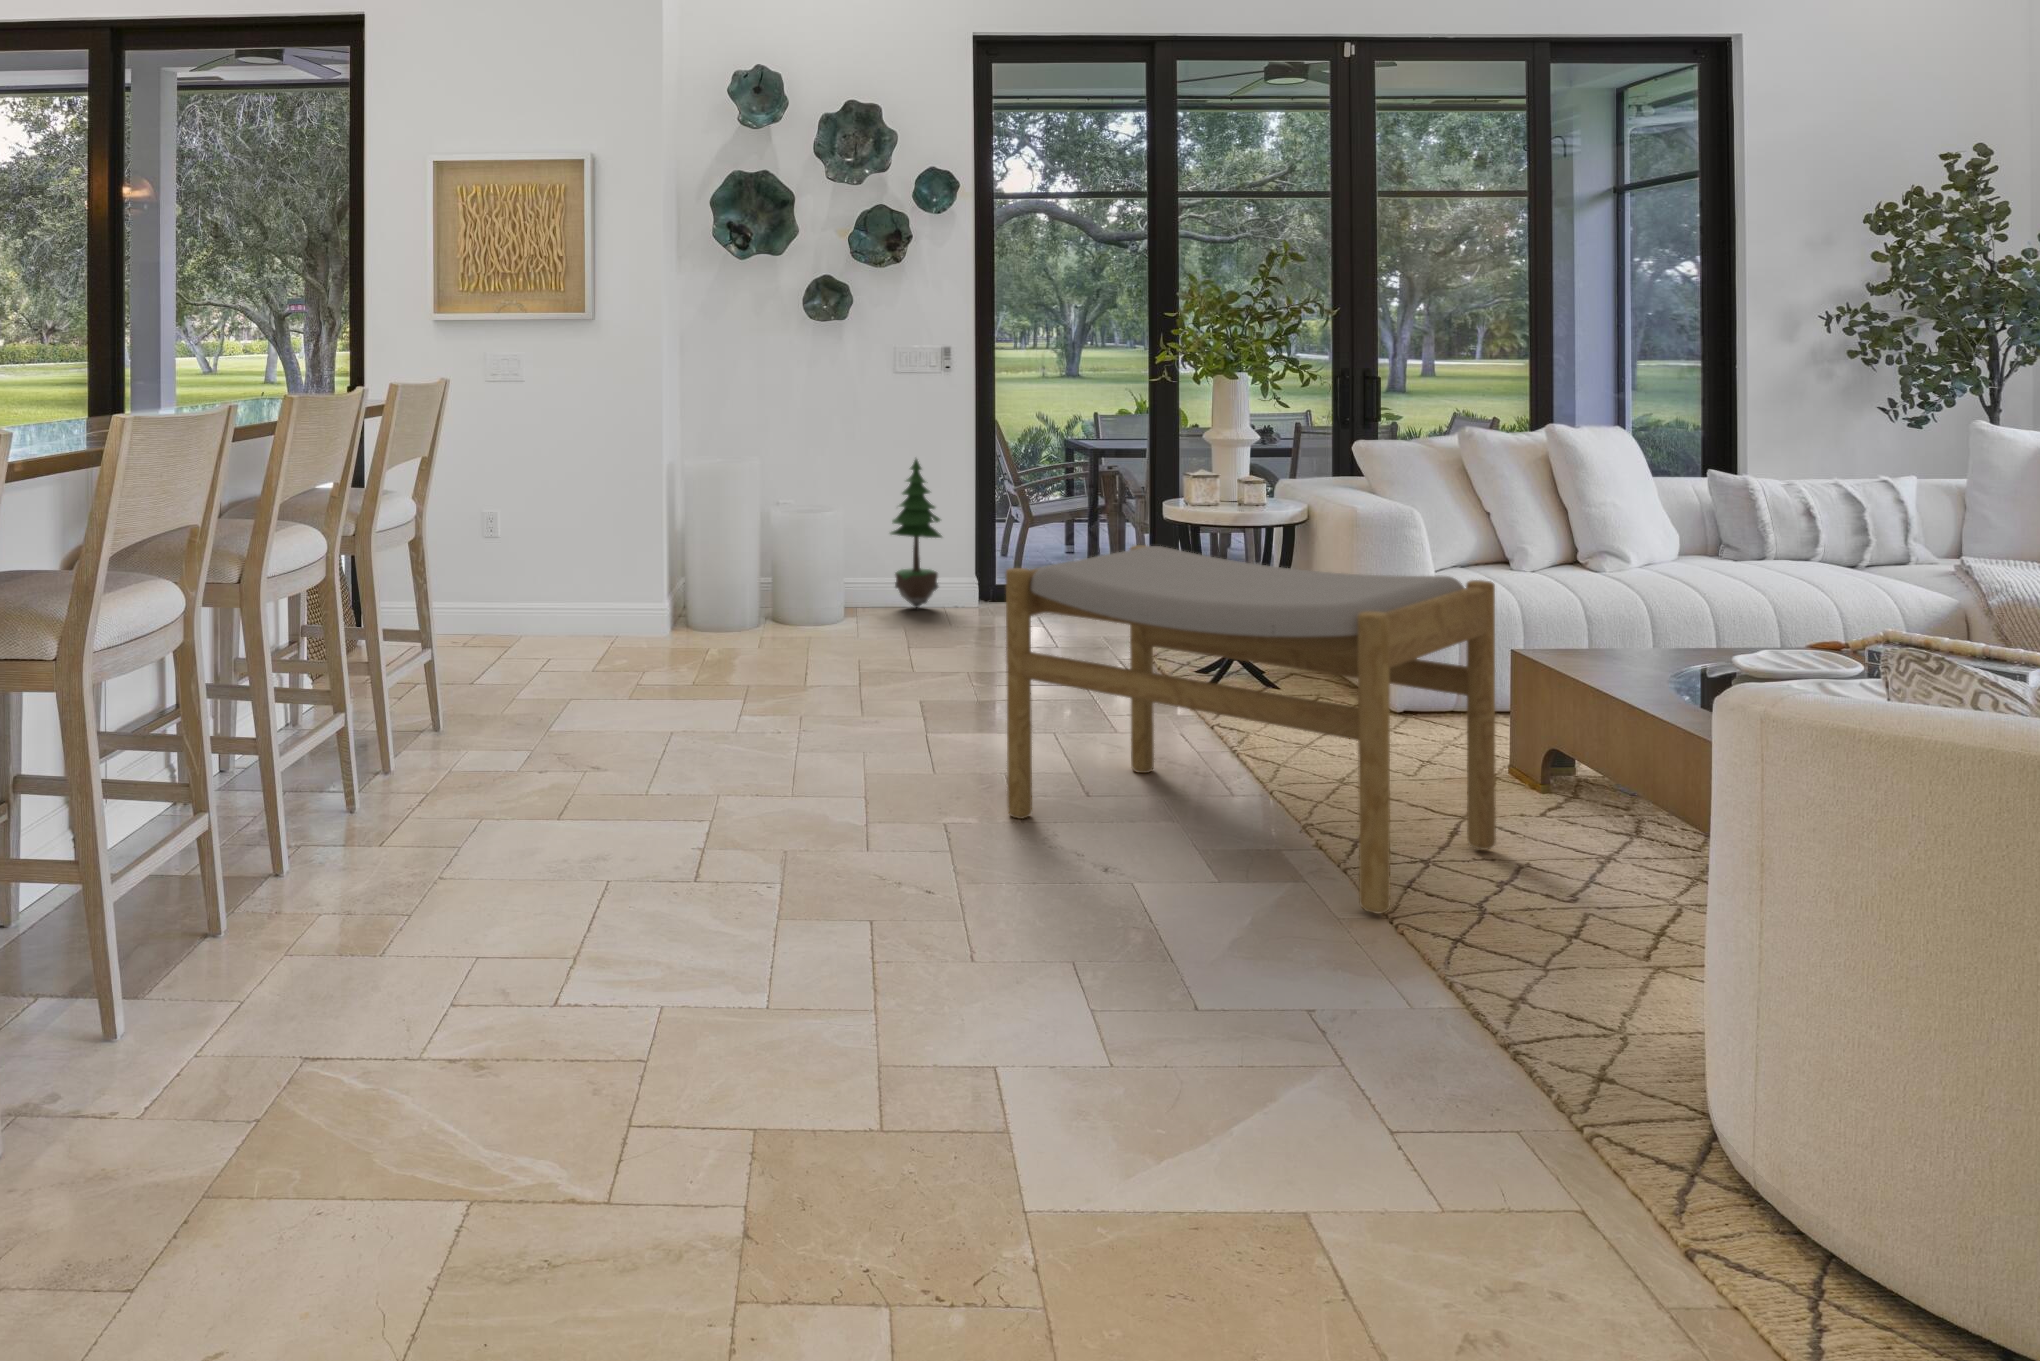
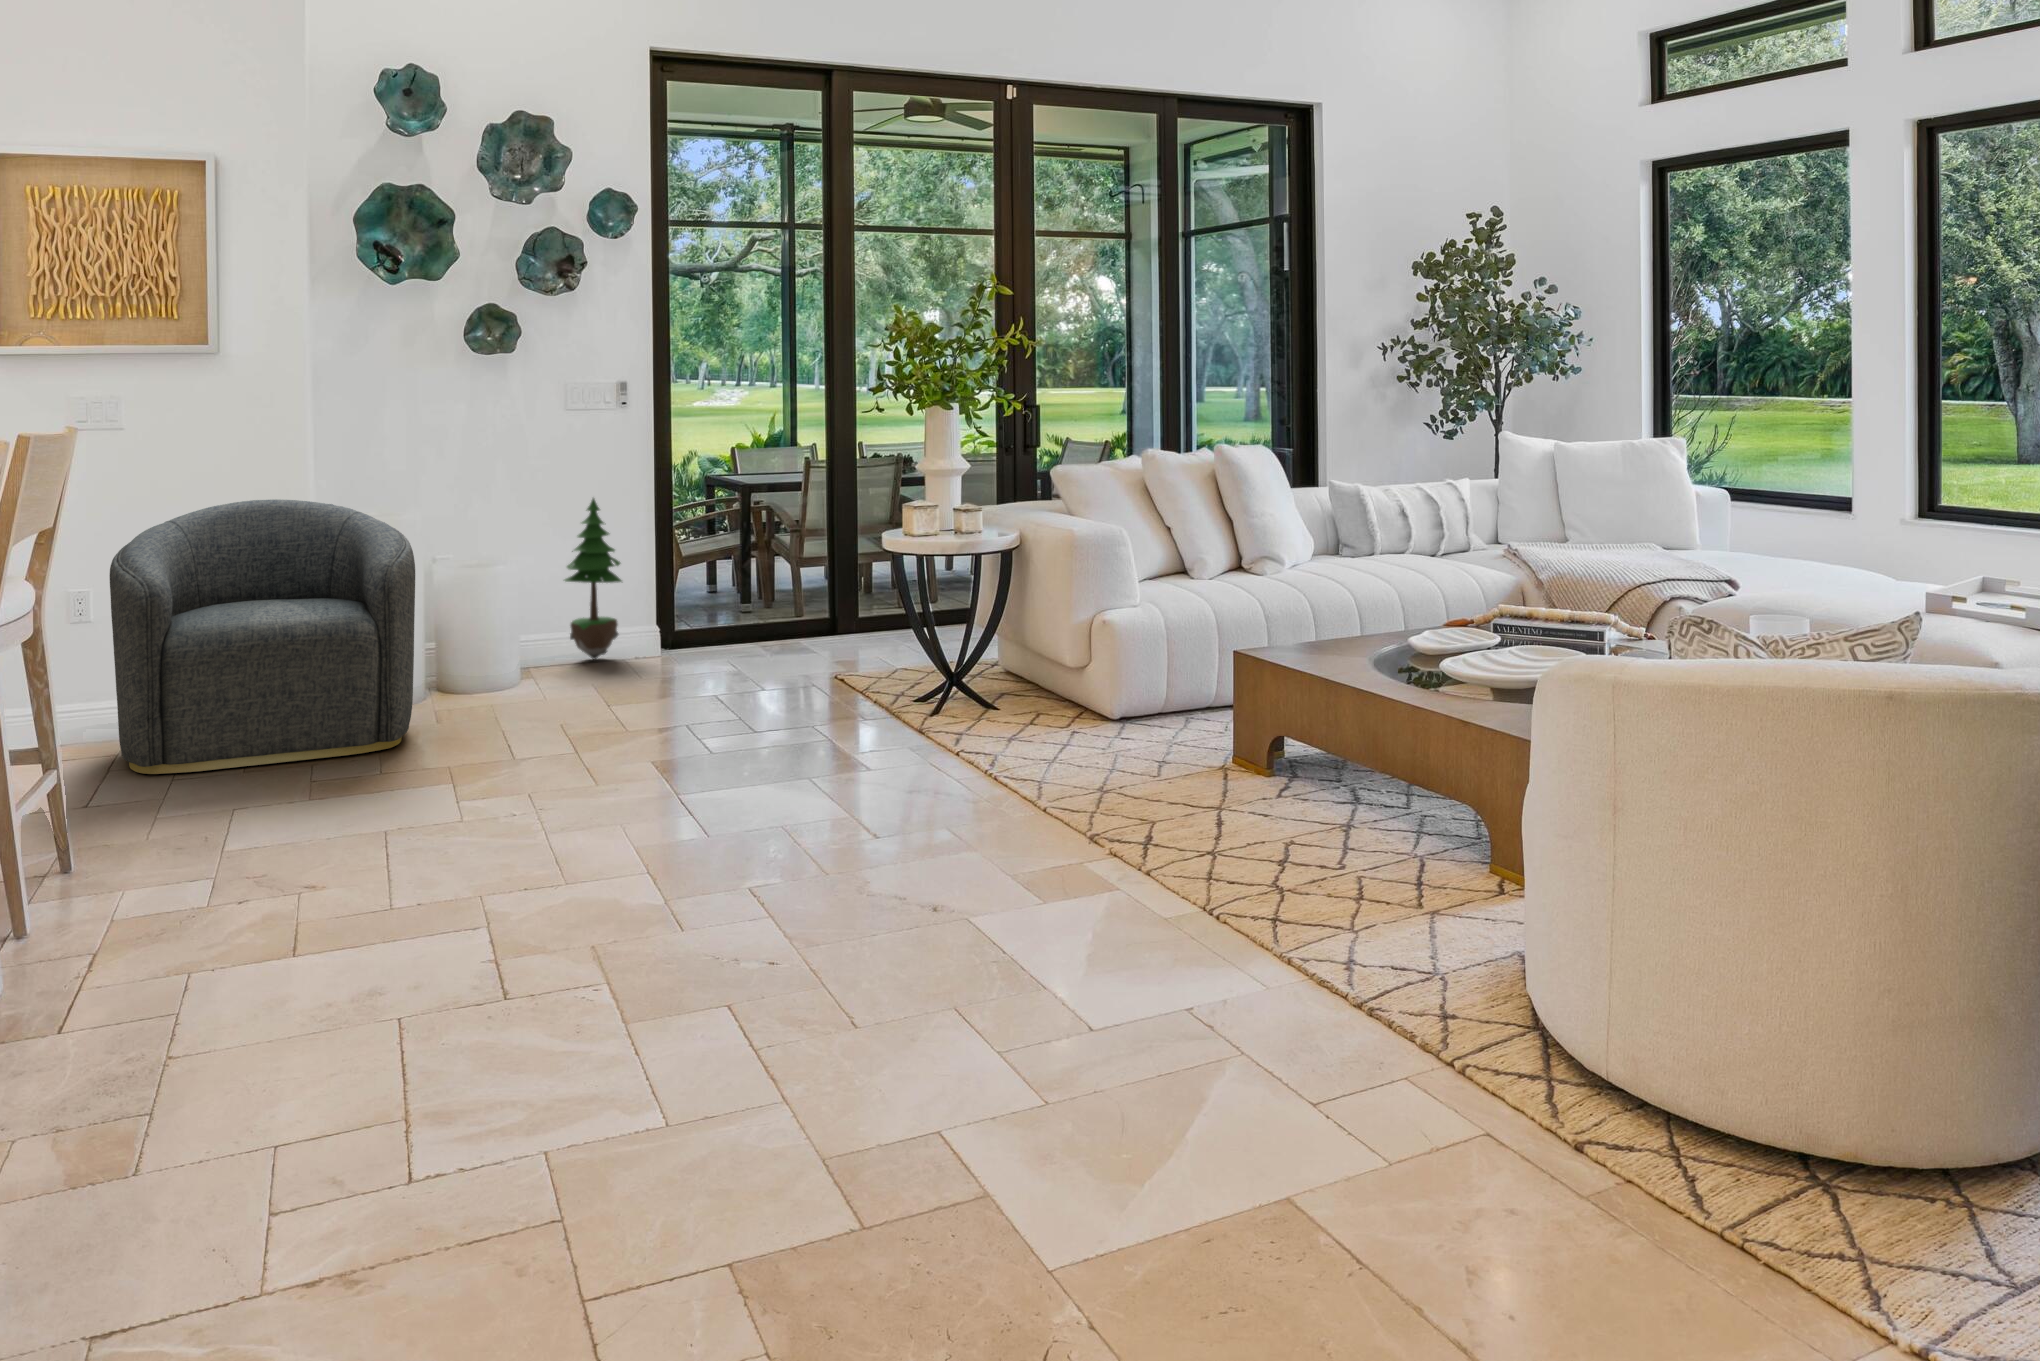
armchair: none [492,450,731,676] -> present [110,499,415,774]
footstool: present [1006,545,1496,913] -> none [809,574,1260,905]

